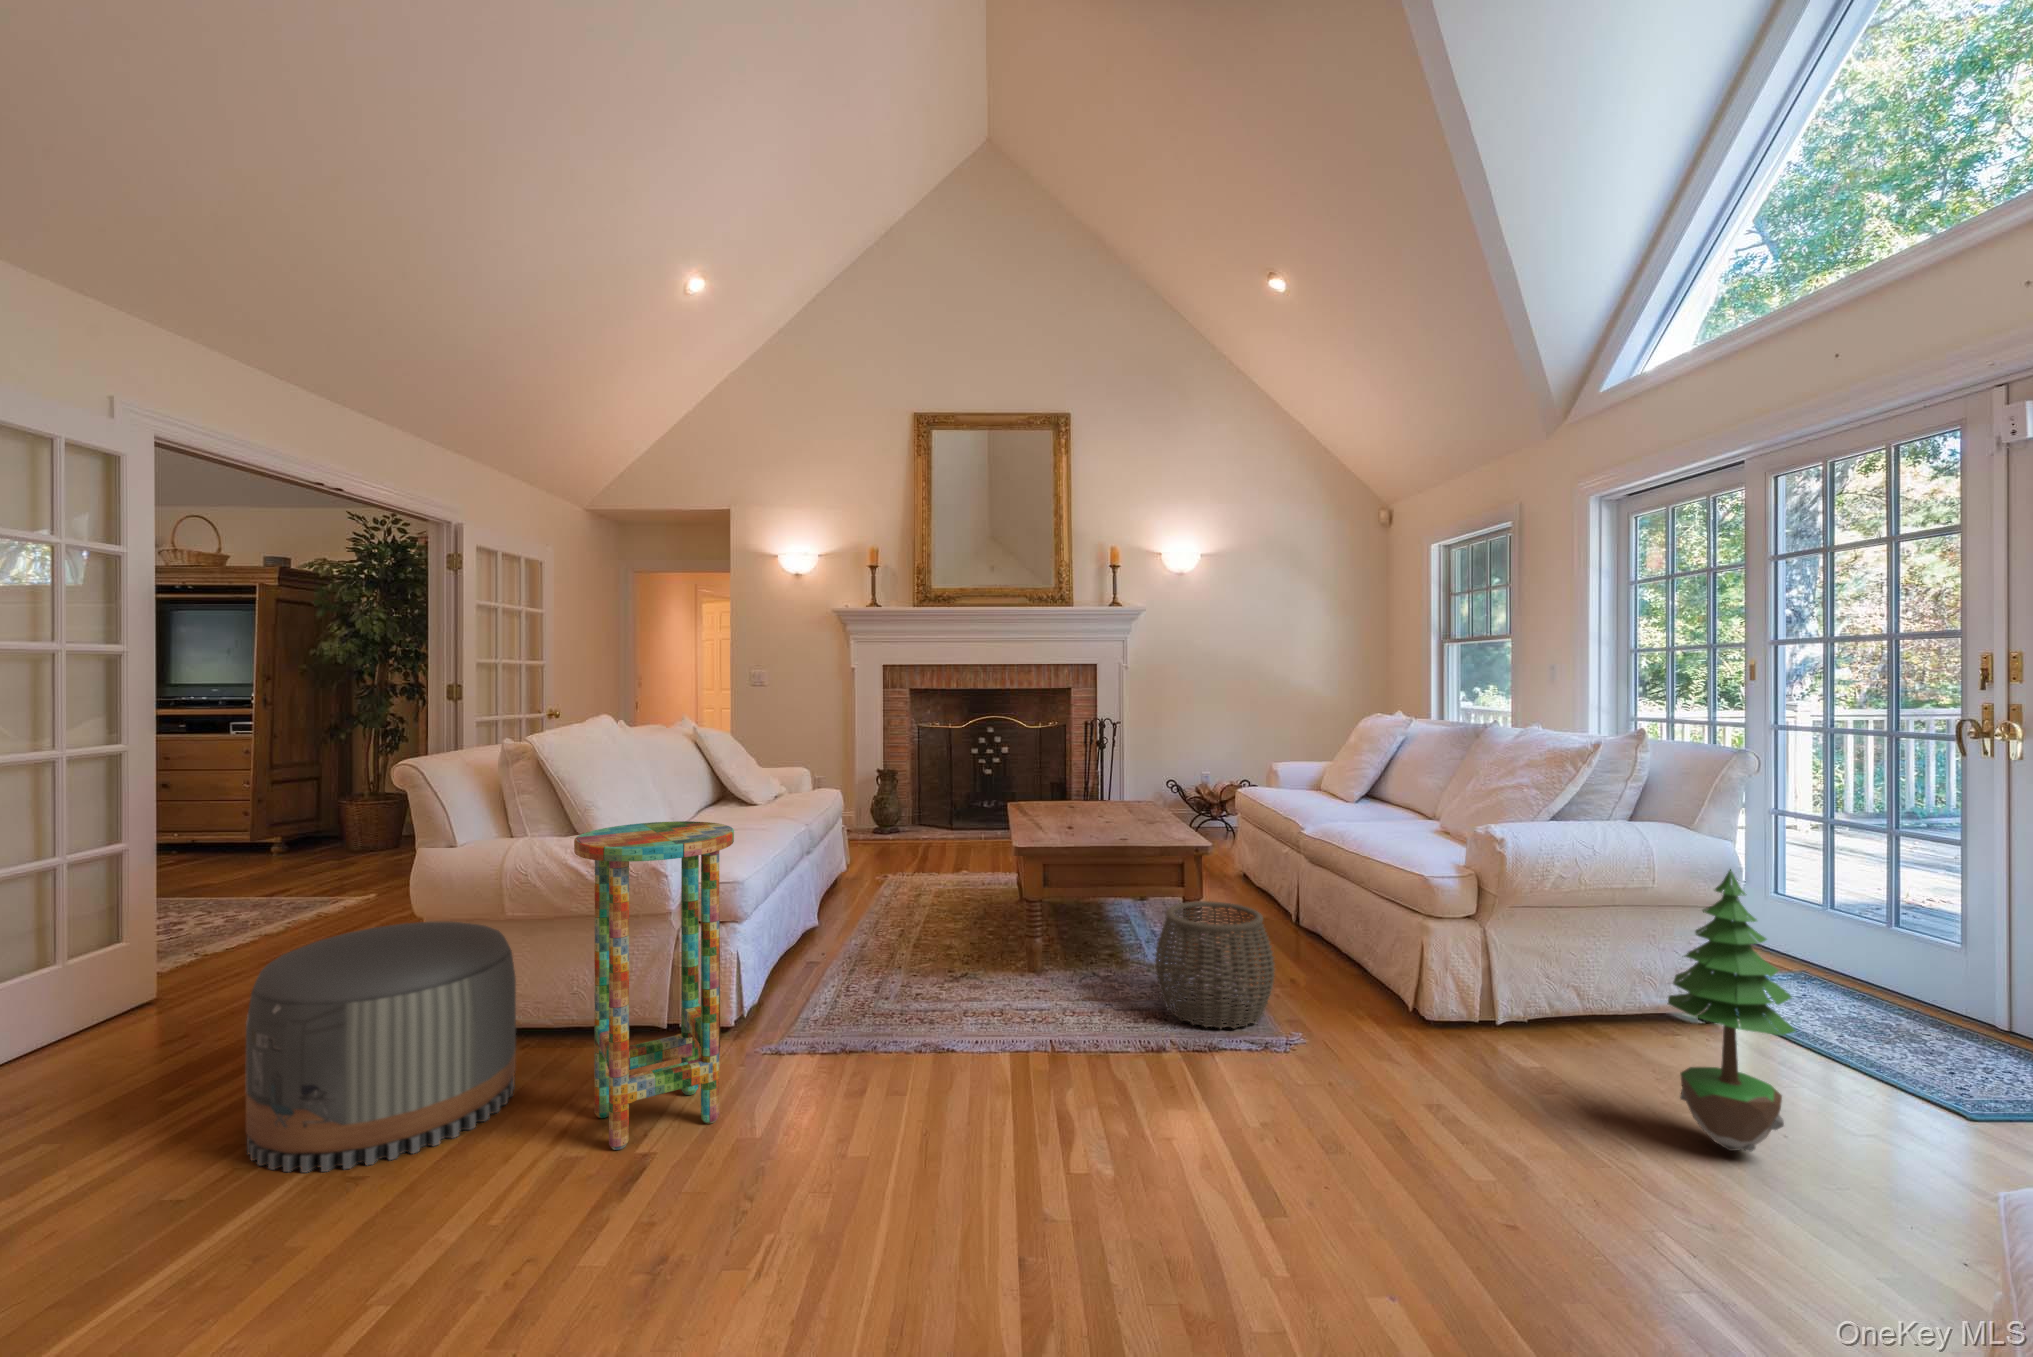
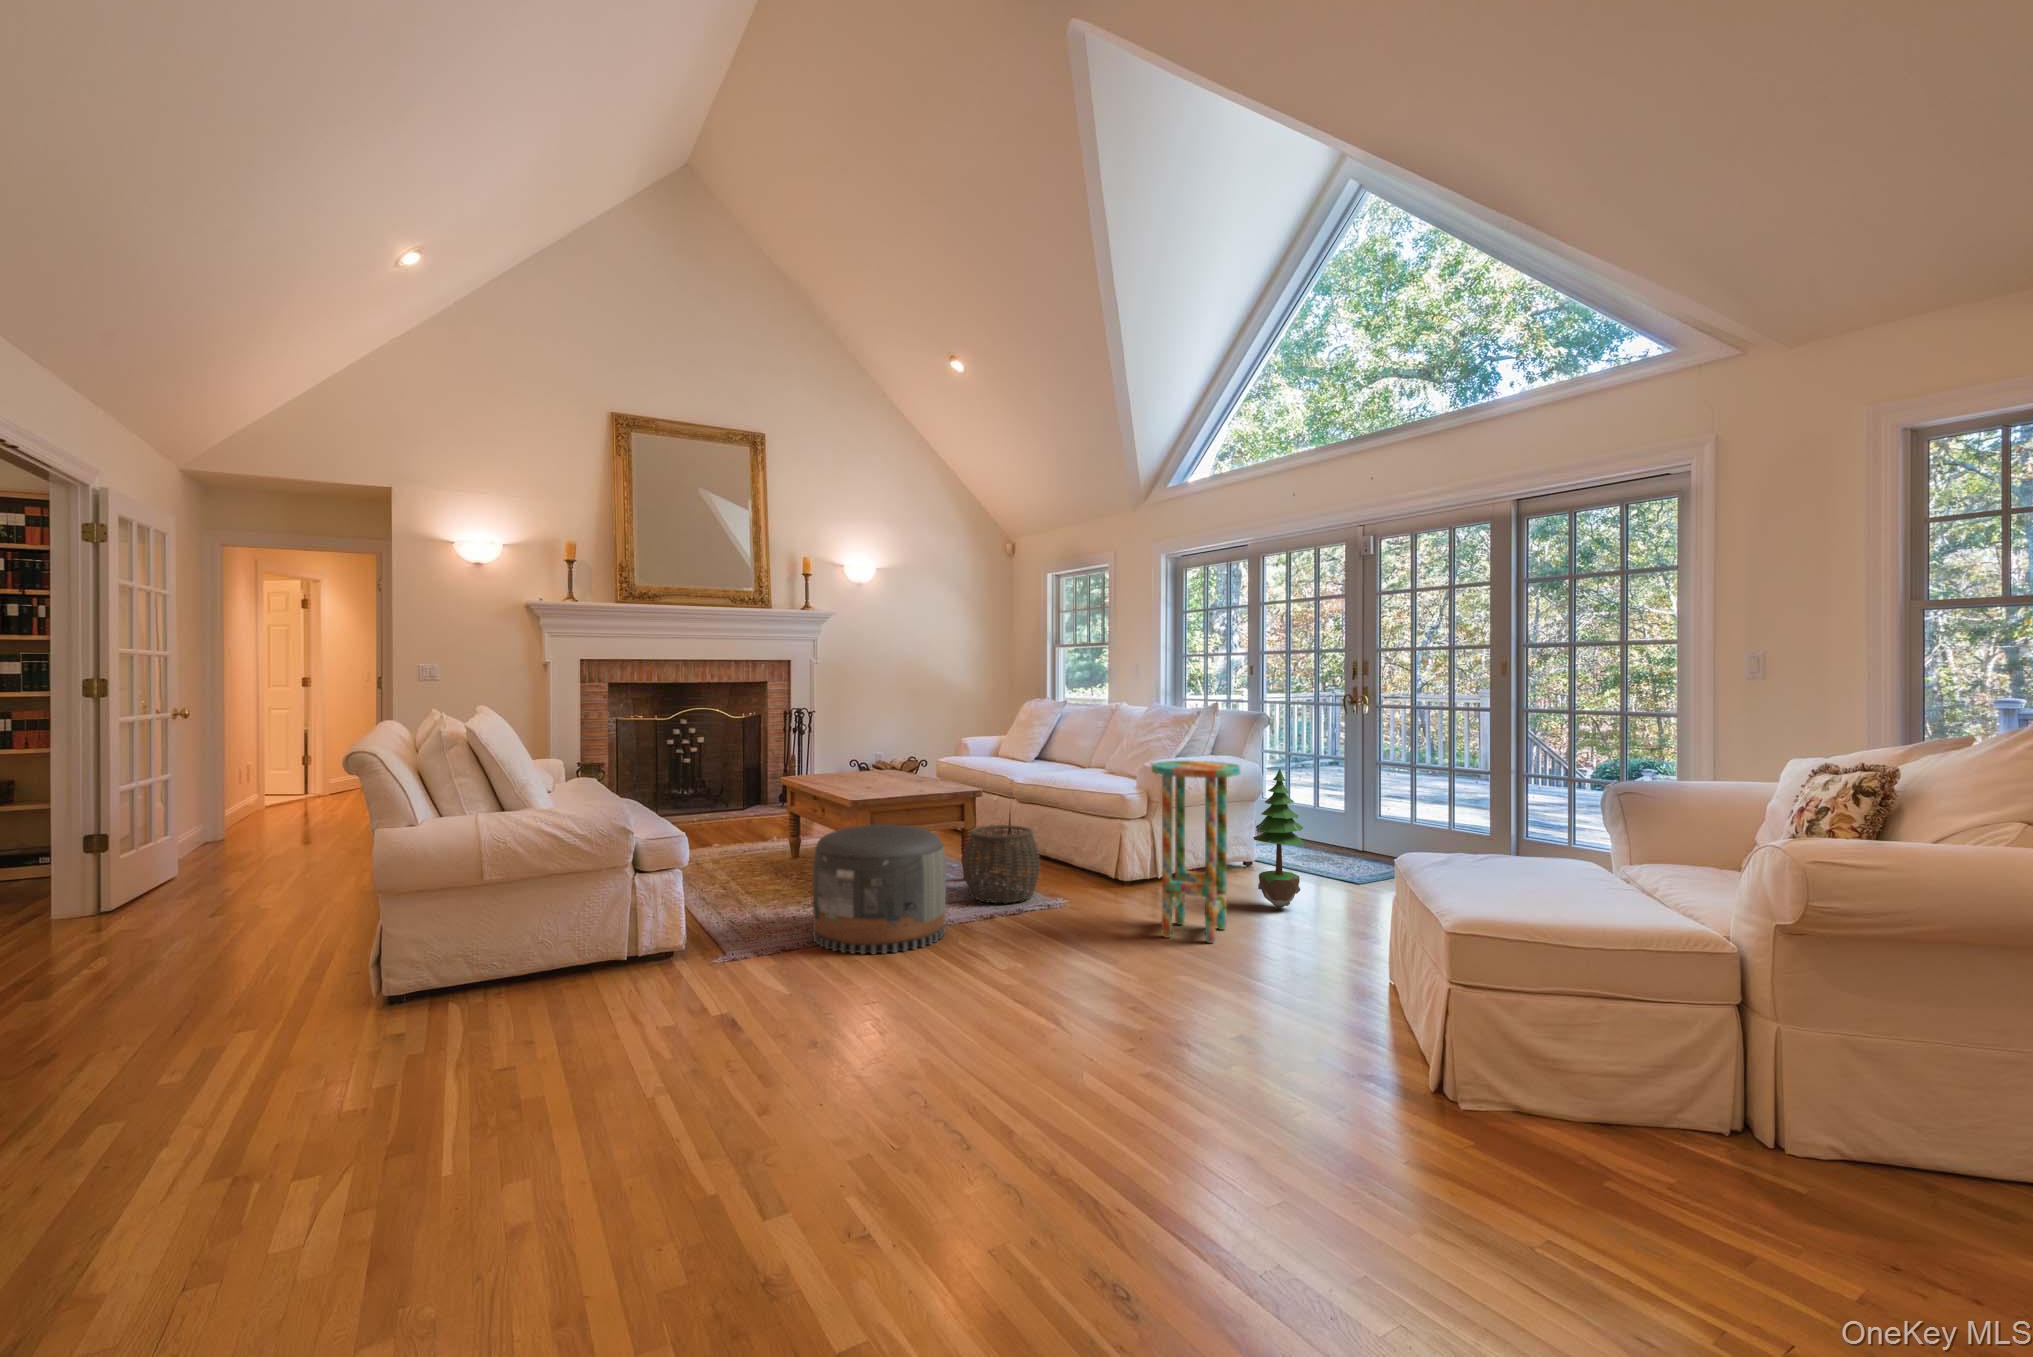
side table: present [574,821,734,1150] -> present [1152,761,1240,943]
pouf: present [246,922,516,1173] -> present [813,824,946,954]

